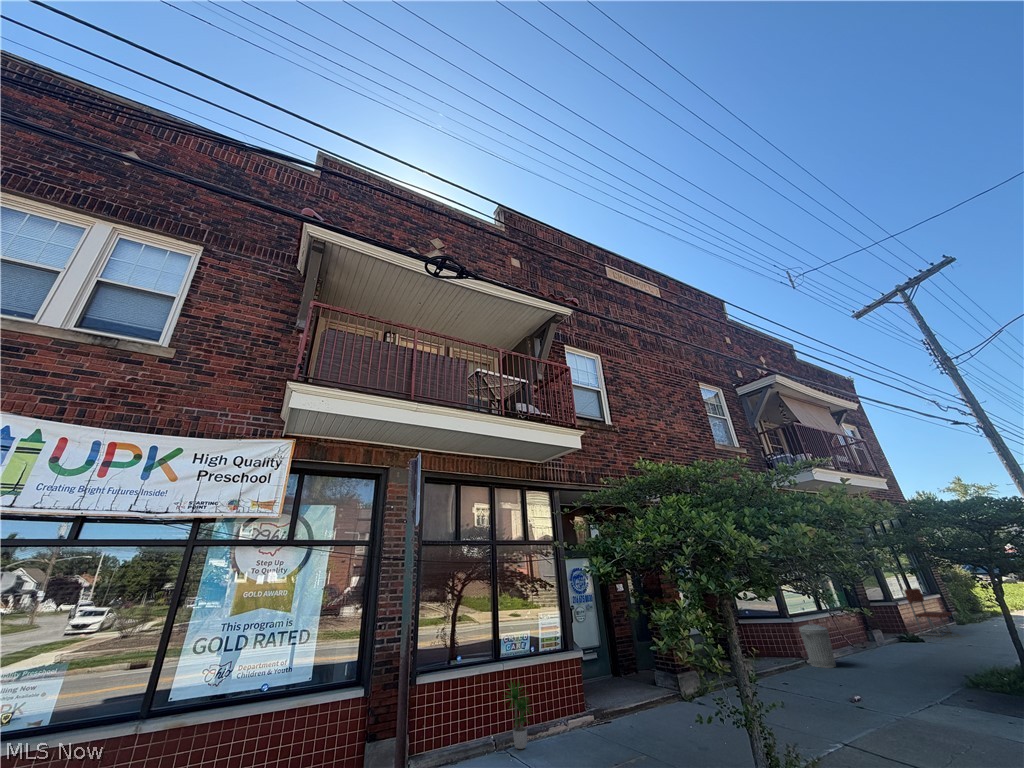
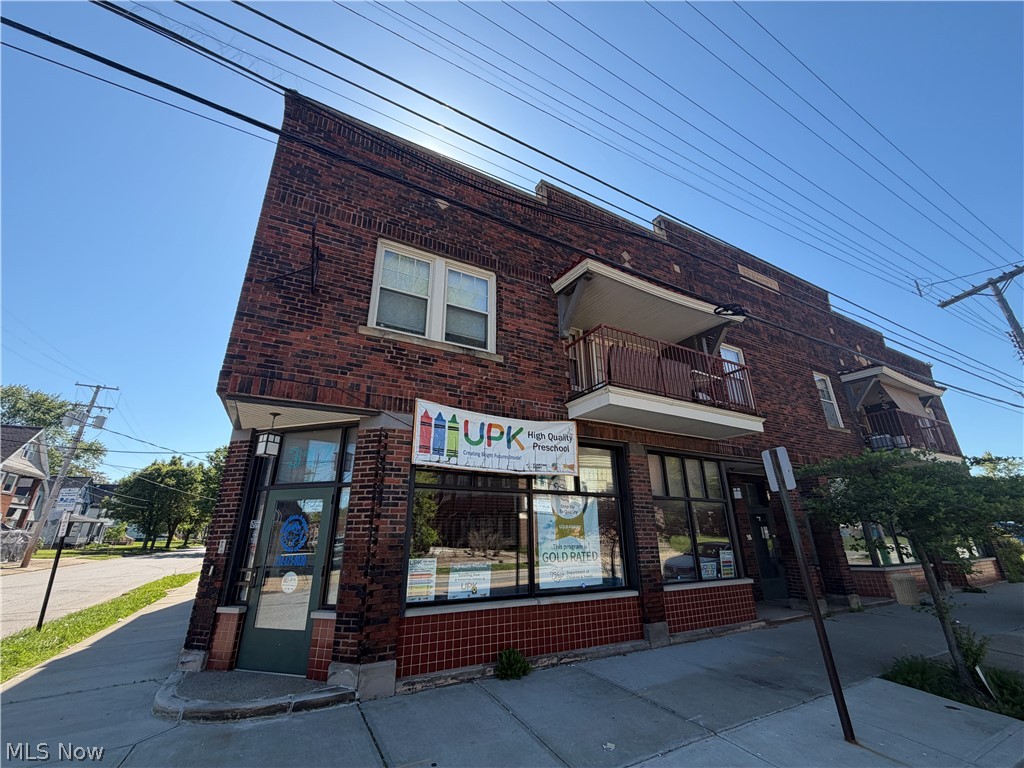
bench: present [904,588,952,636] -> none [969,552,1009,590]
potted plant: present [507,682,529,749] -> none [713,591,740,634]

